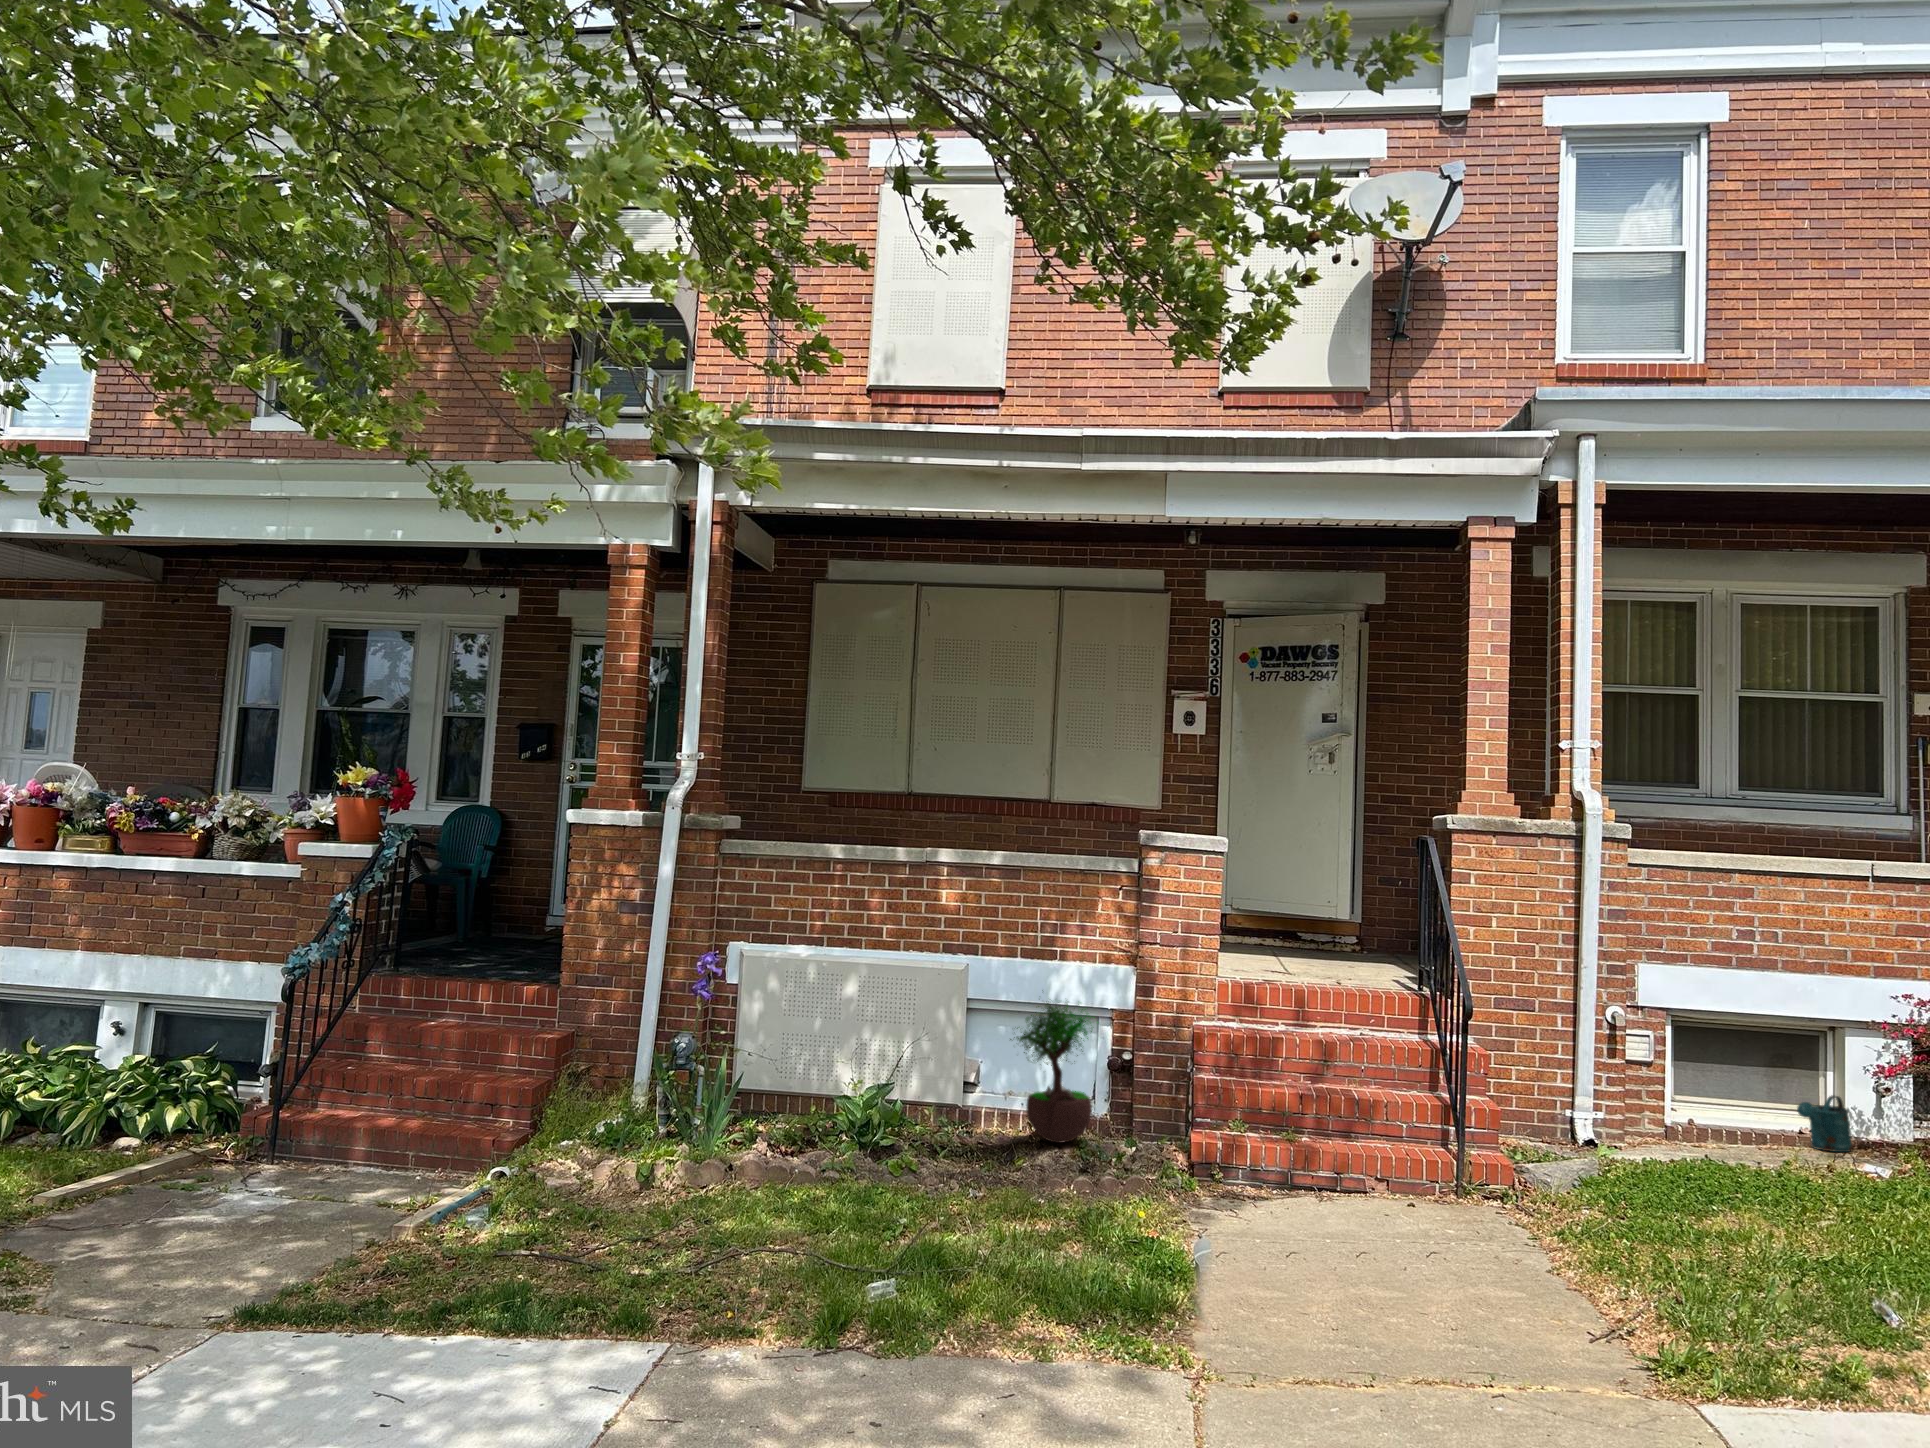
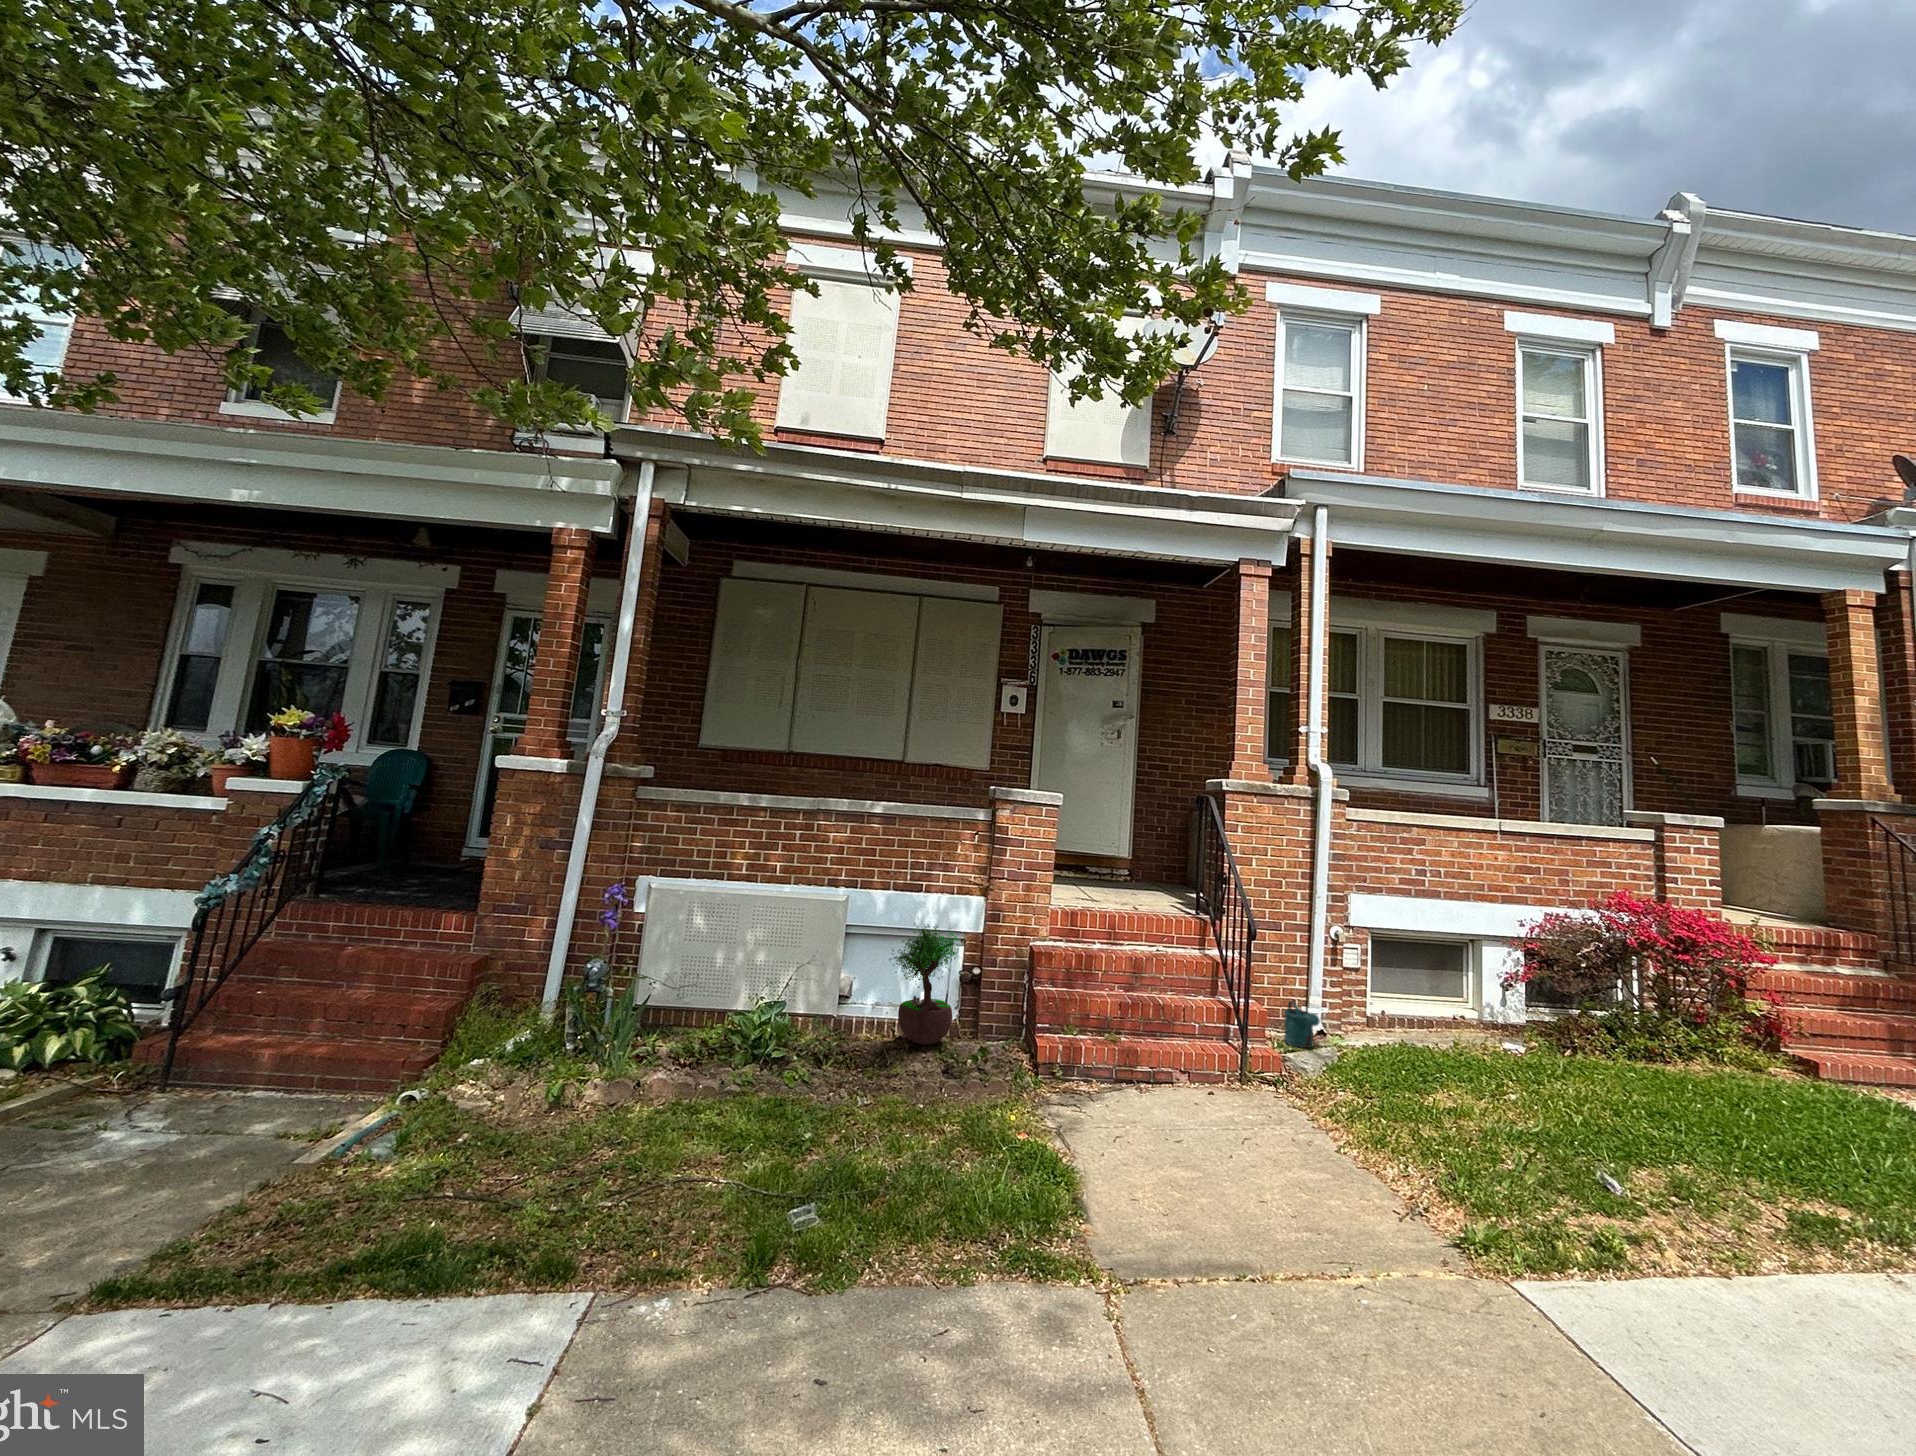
watering can: present [1797,1095,1852,1152] -> present [1284,1001,1320,1048]

